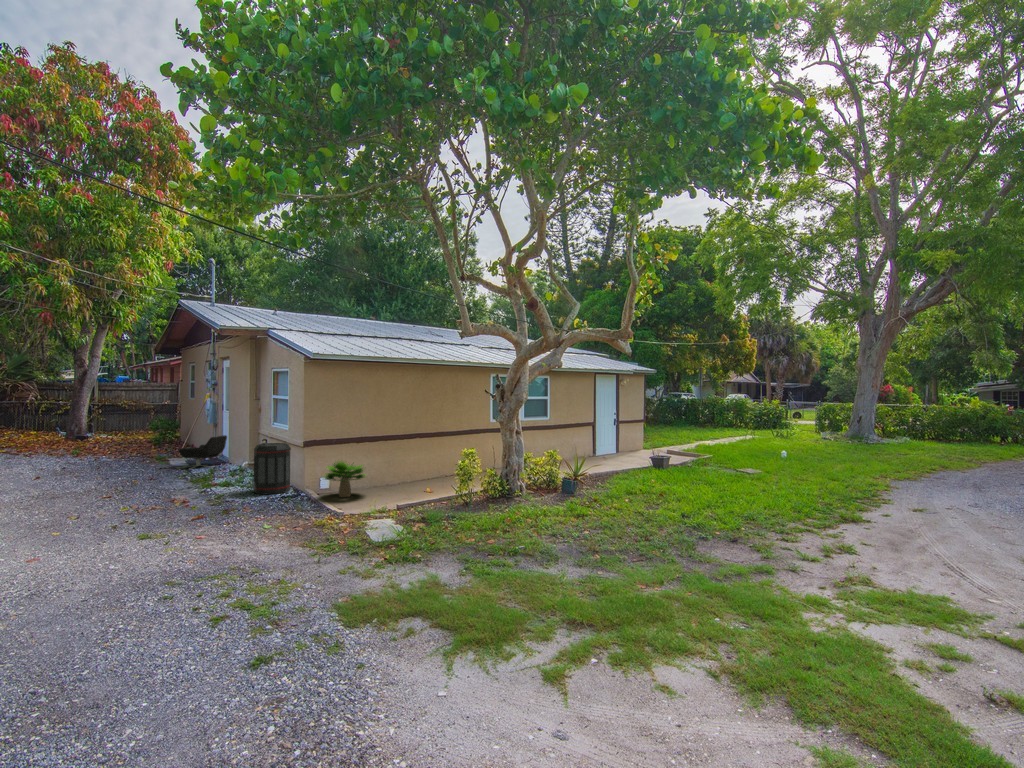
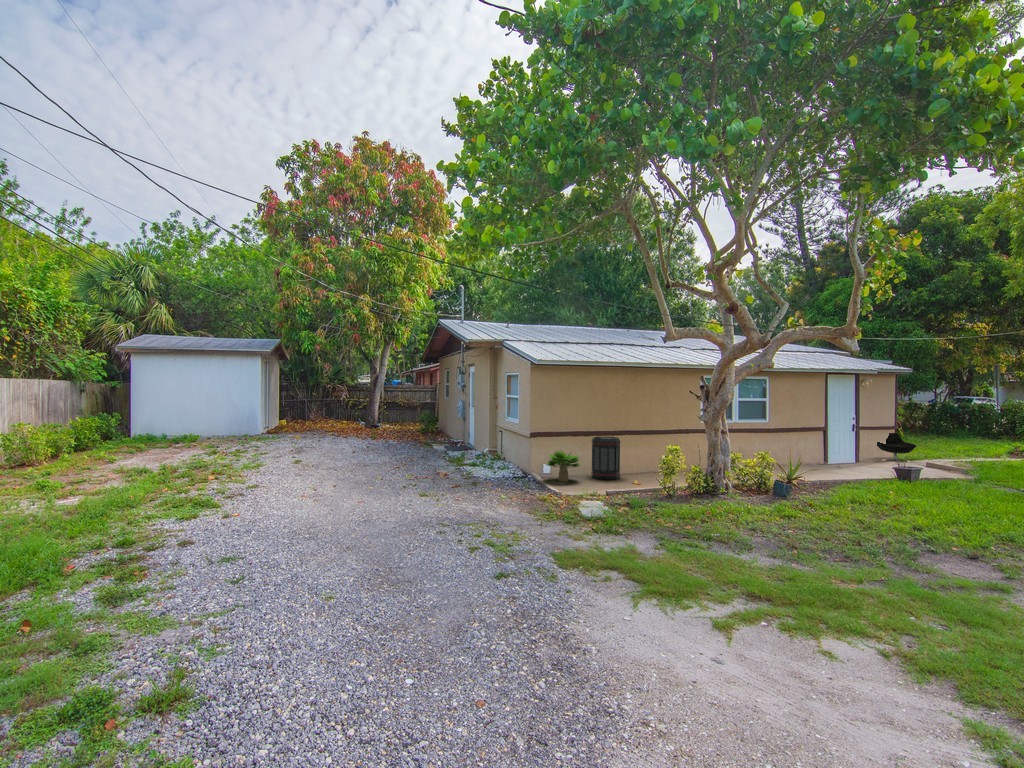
lounge chair: present [178,435,227,468] -> present [877,433,916,462]
trash can: present [254,443,291,494] -> present [591,437,620,480]

